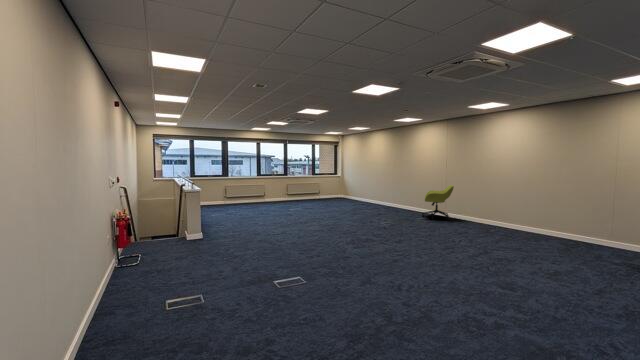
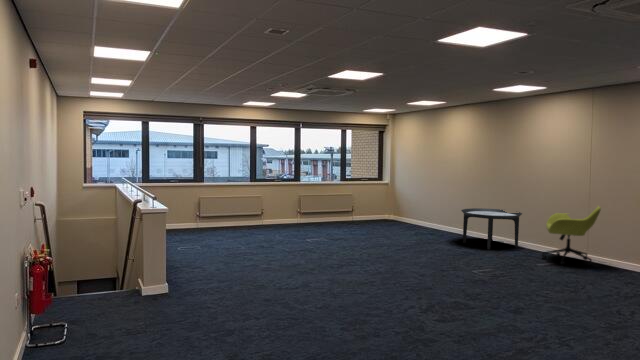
round table: none [378,190,413,213] -> present [461,208,522,250]

